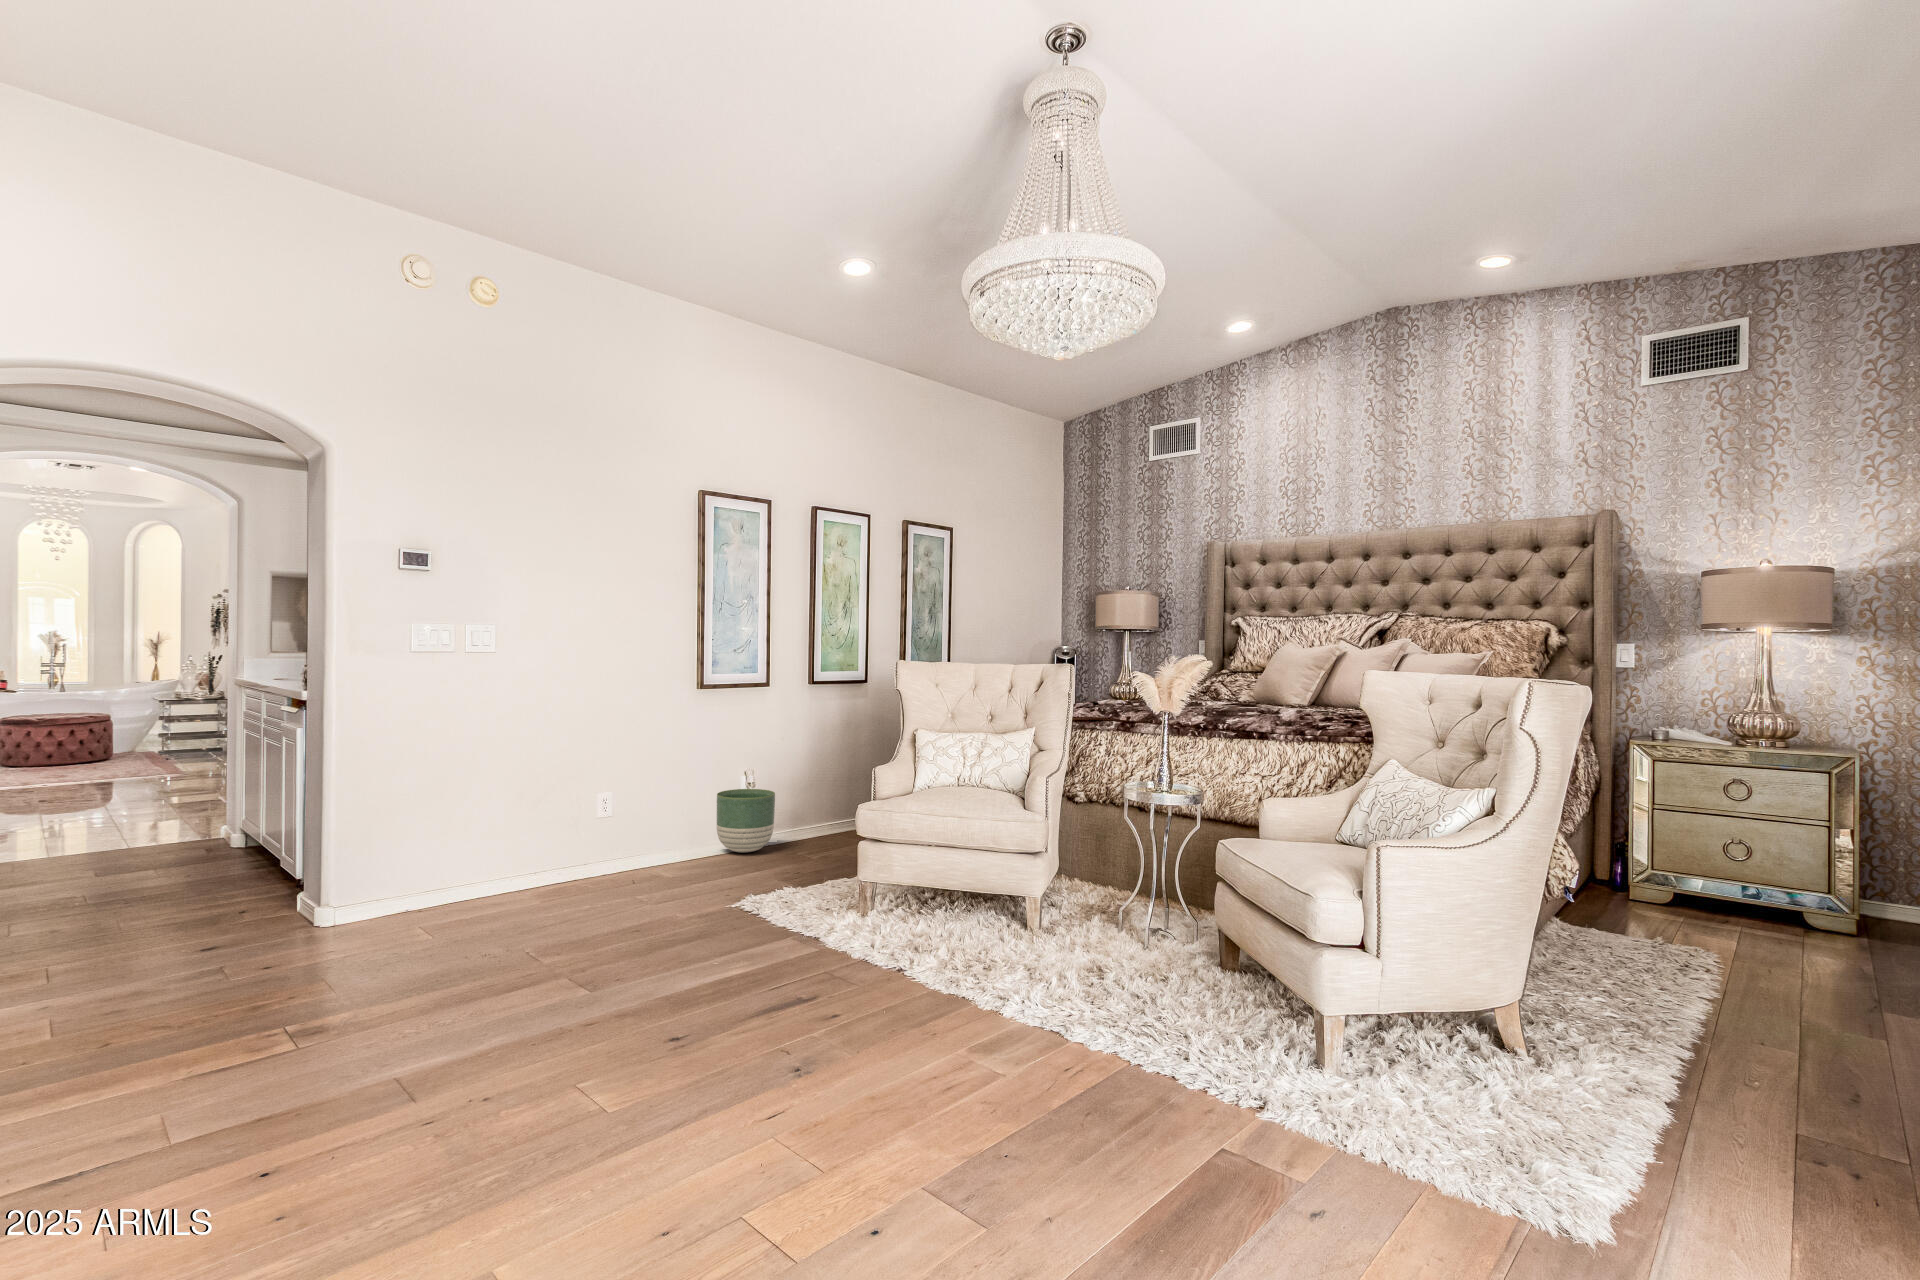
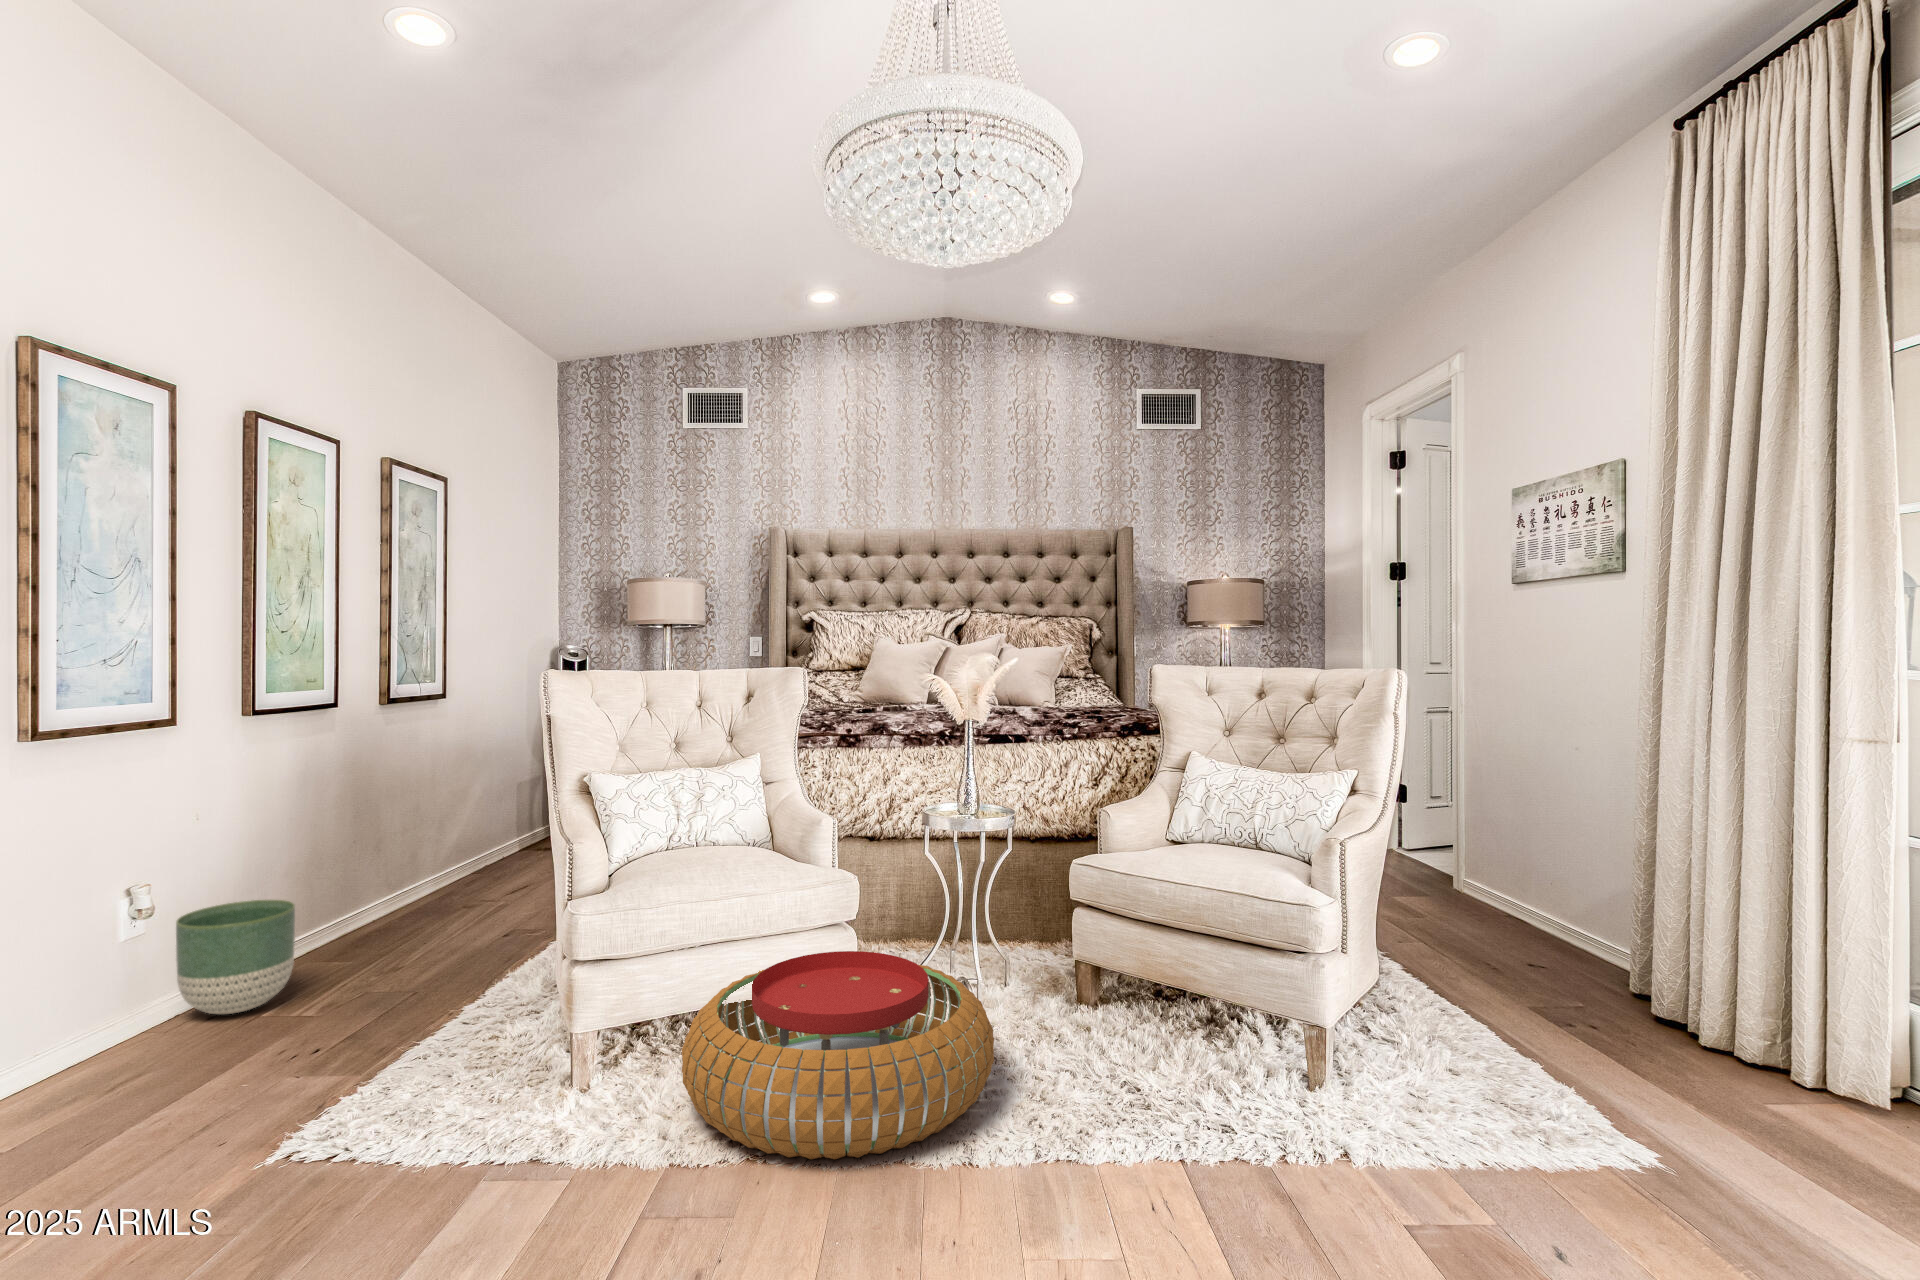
pouf: none [807,873,1049,1018] -> present [682,951,994,1160]

